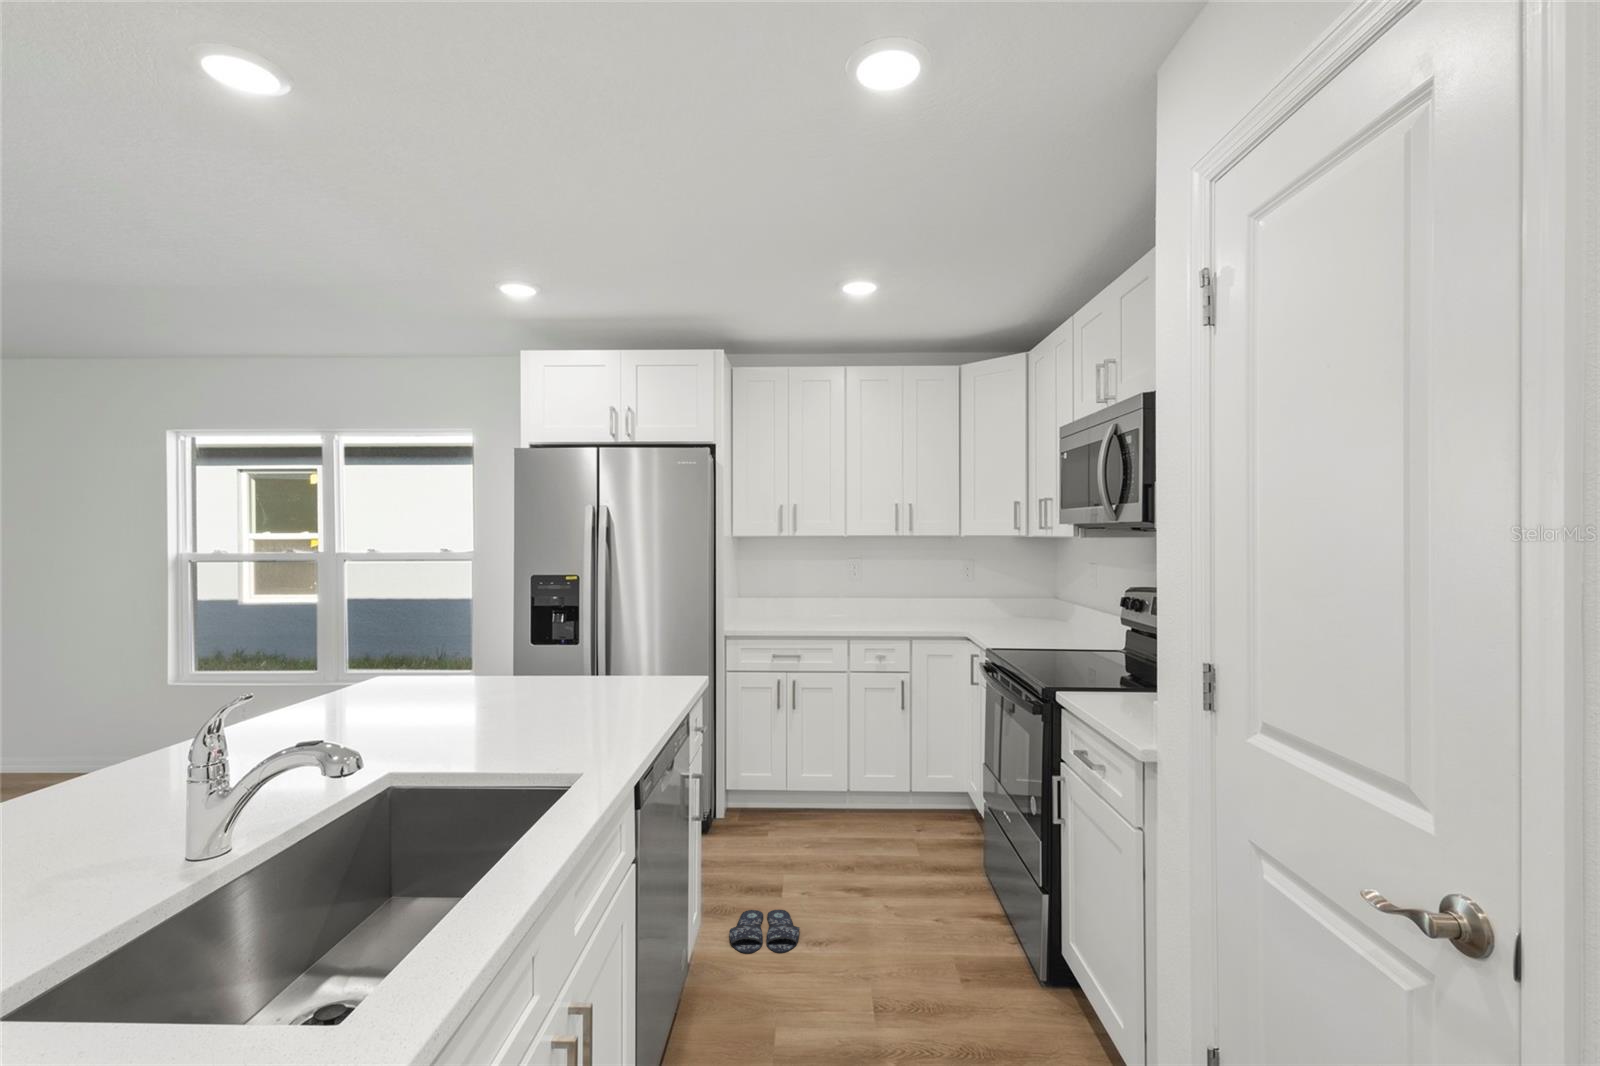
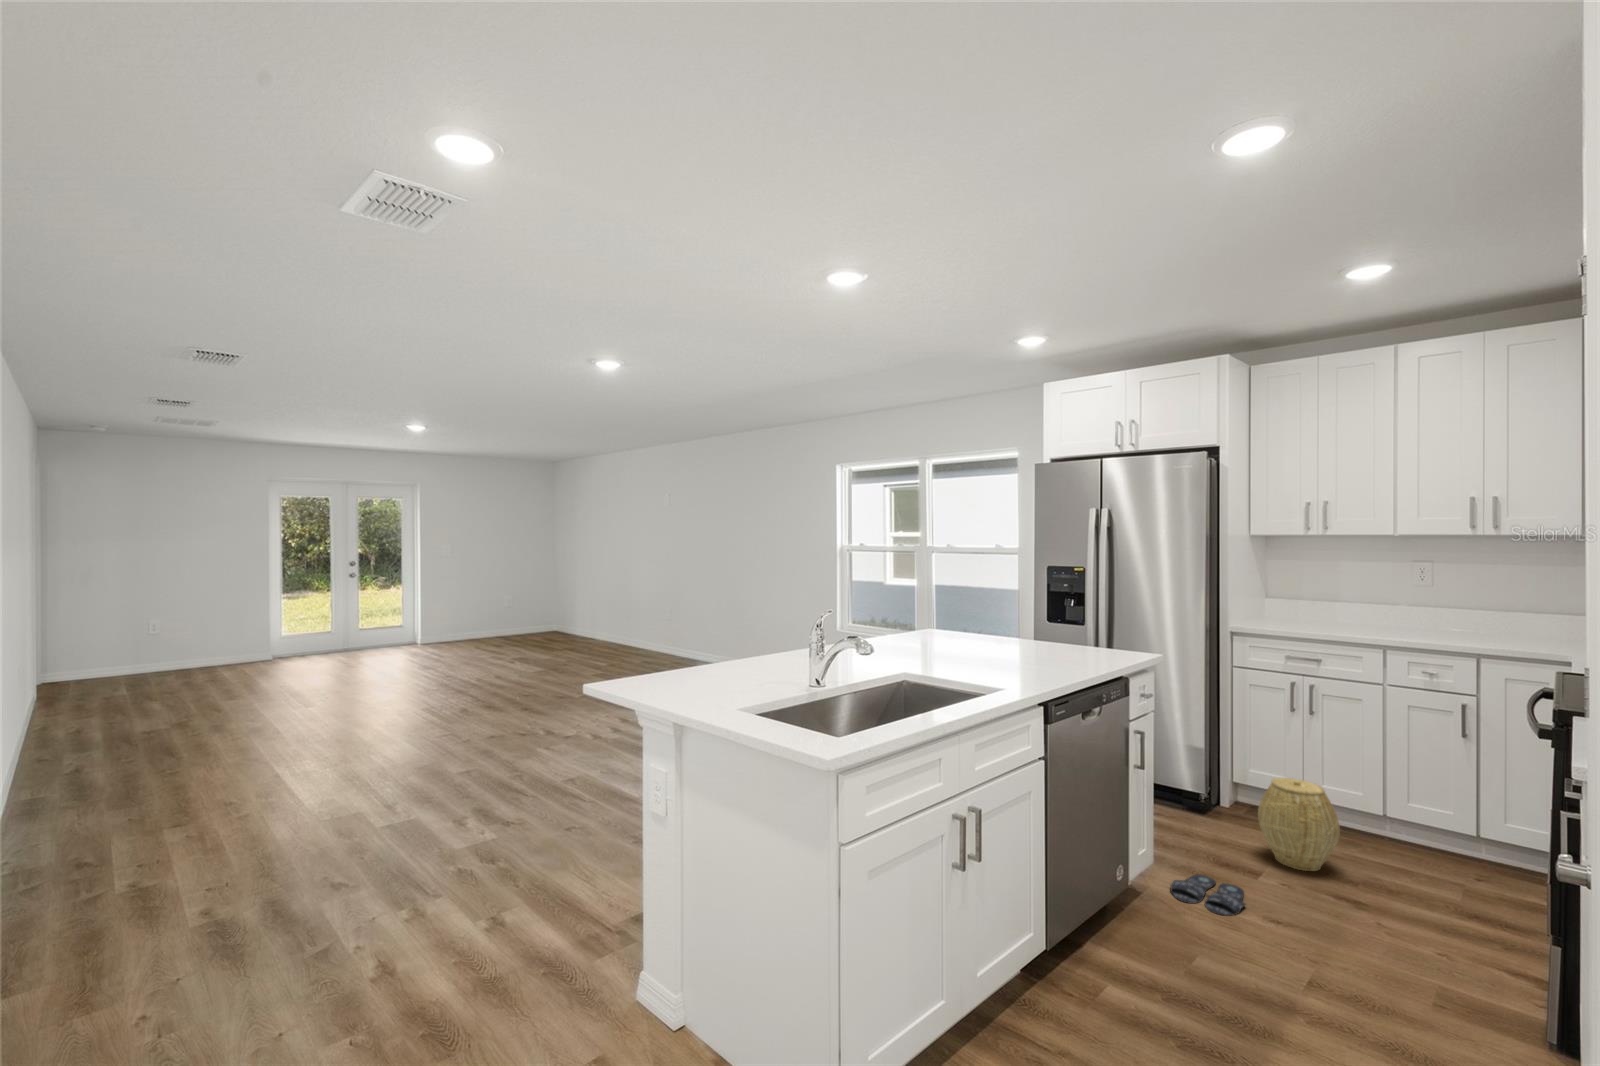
woven basket: none [775,777,840,867] -> present [1258,778,1340,871]

